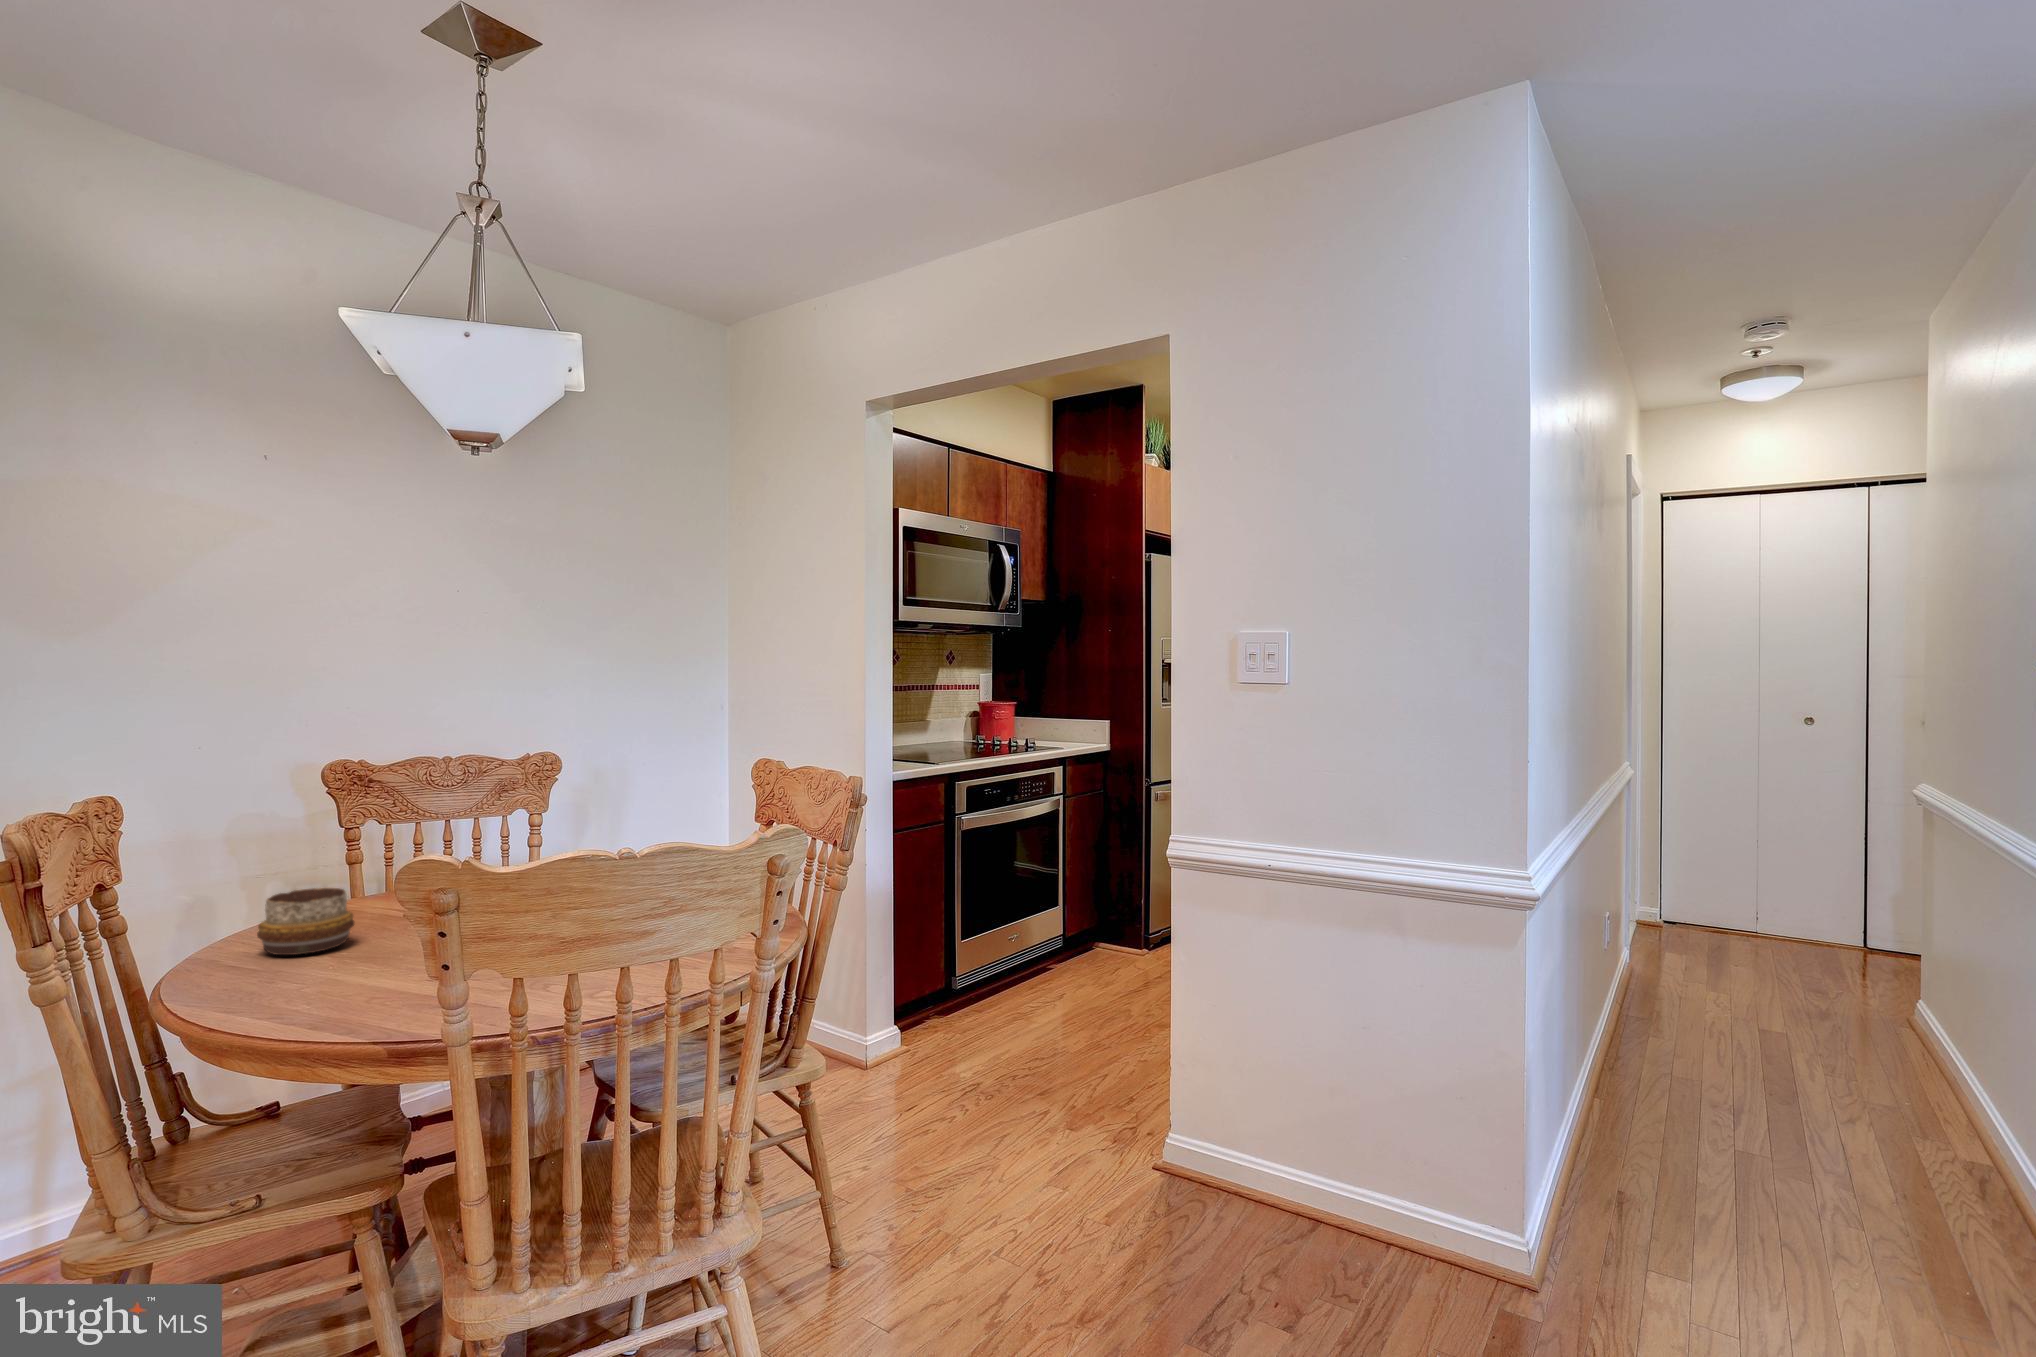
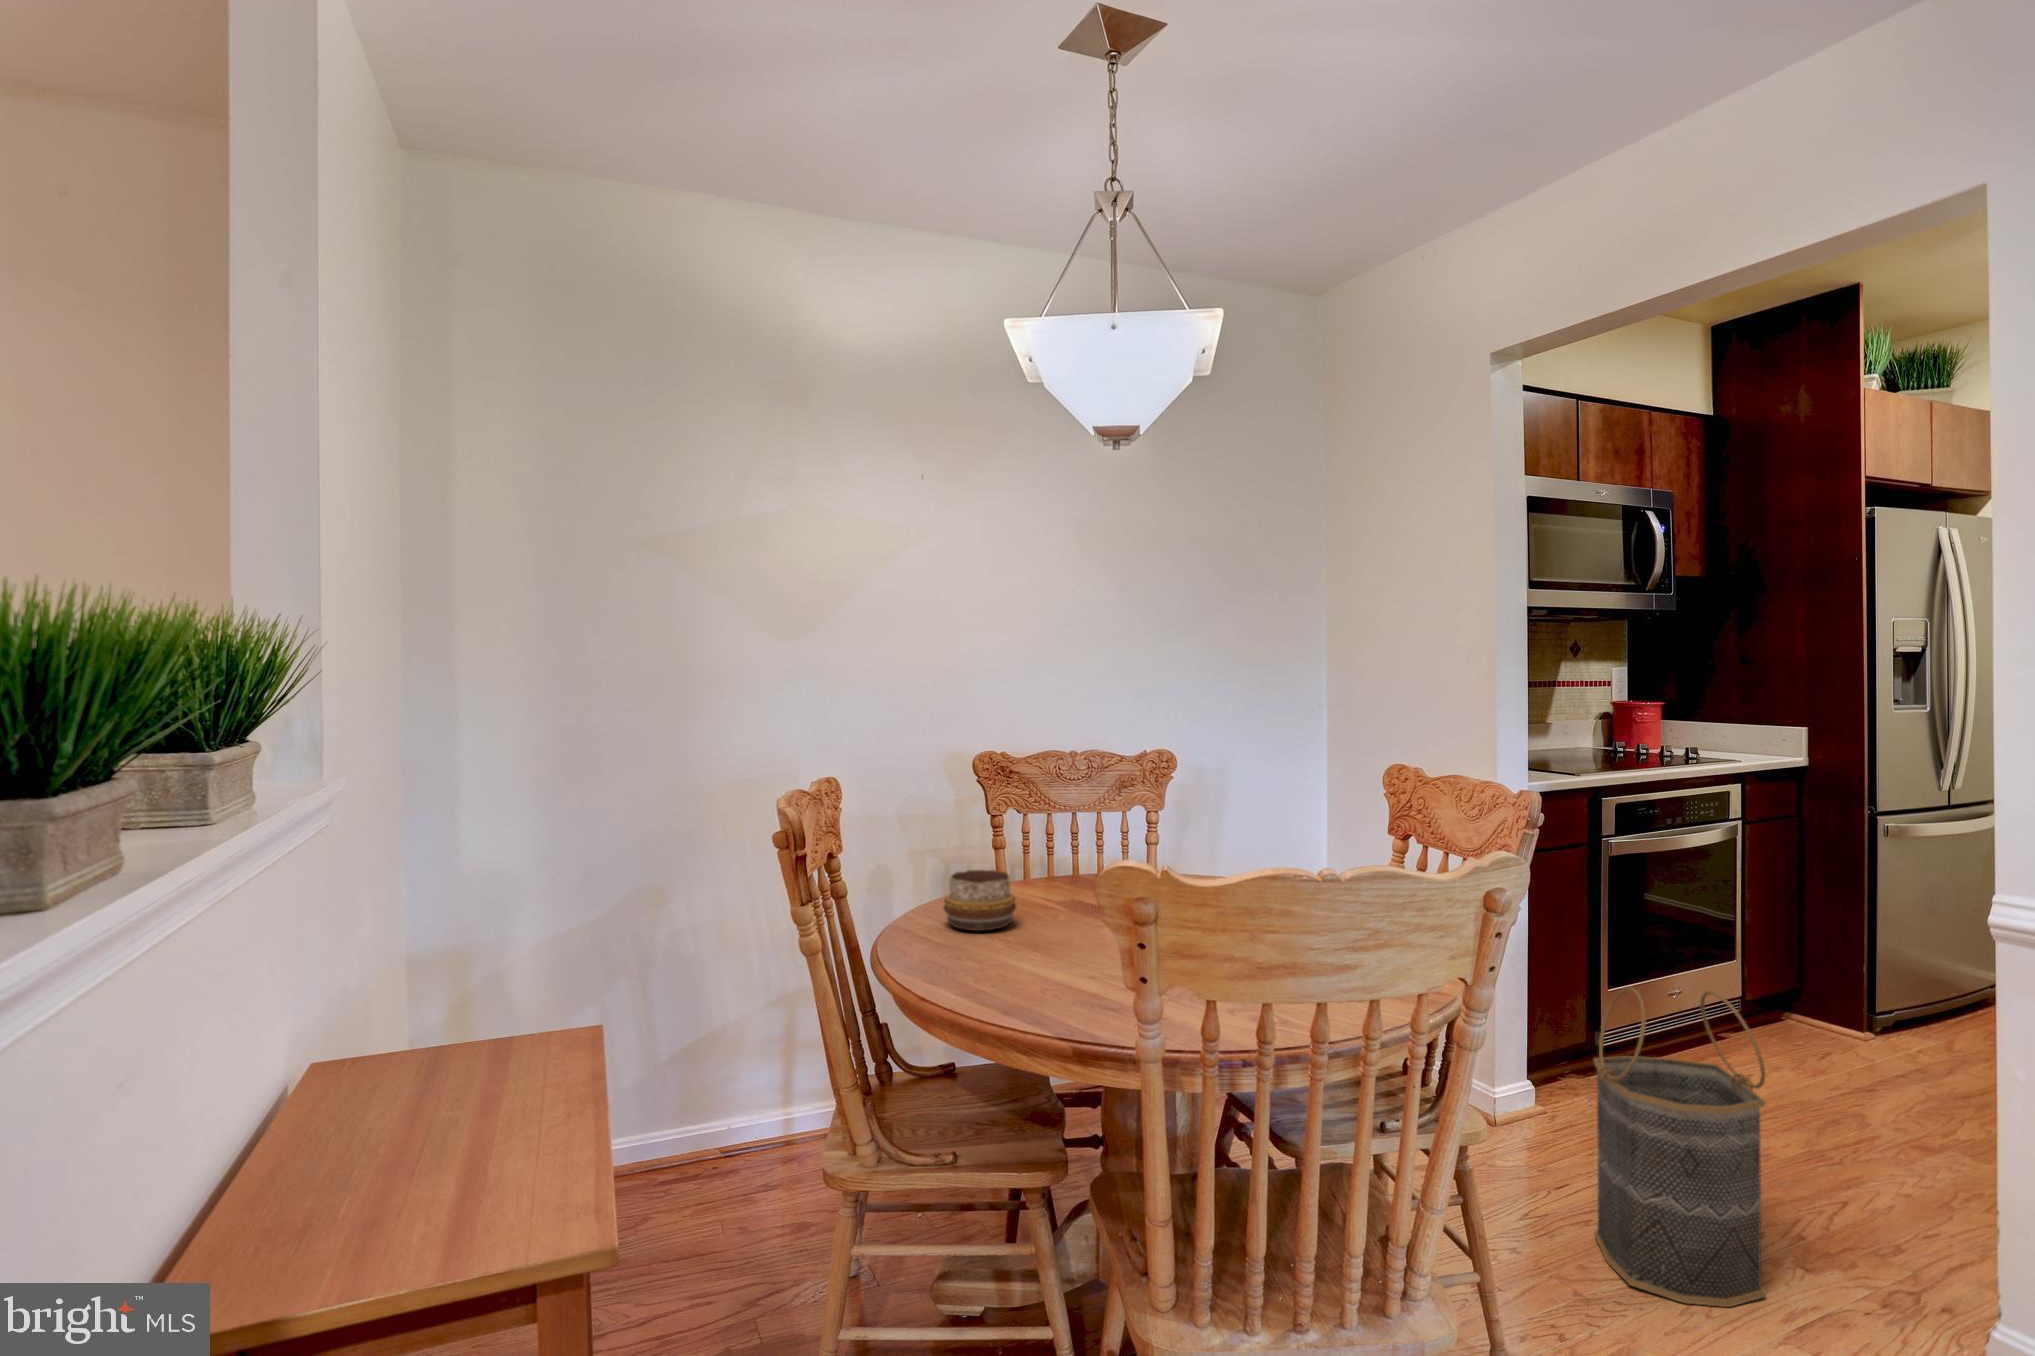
basket: none [924,927,1034,1174] -> present [1594,987,1765,1307]

